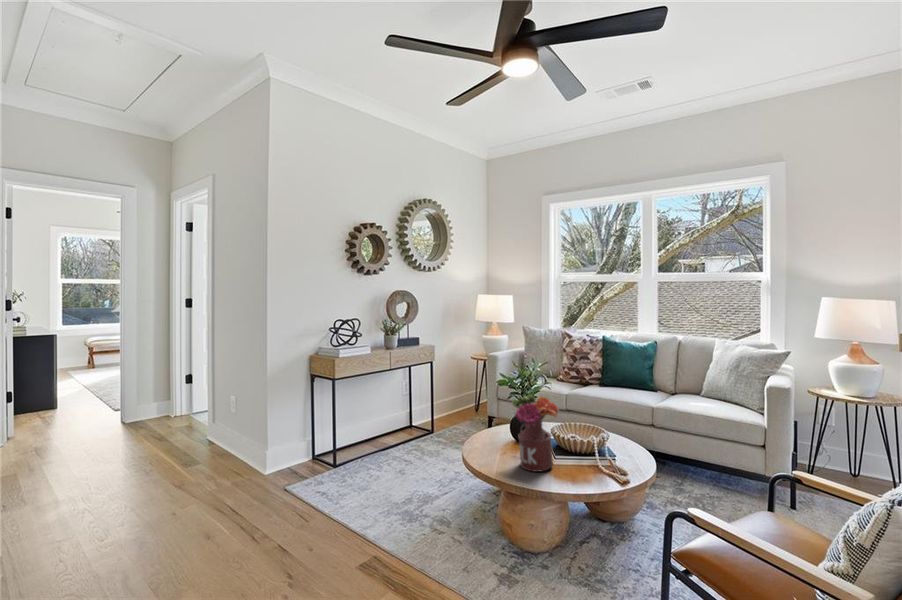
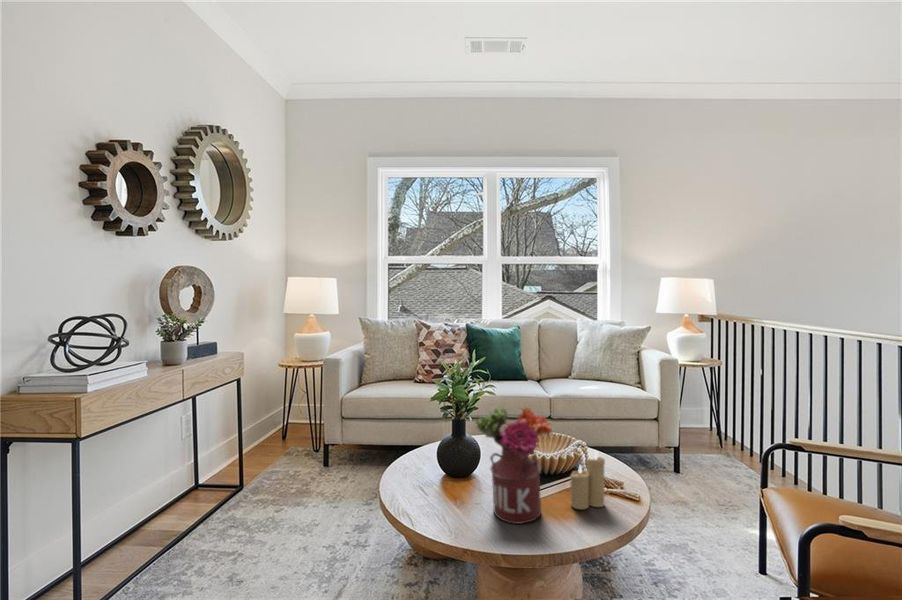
candle: none [576,436,605,477] -> present [570,452,605,509]

